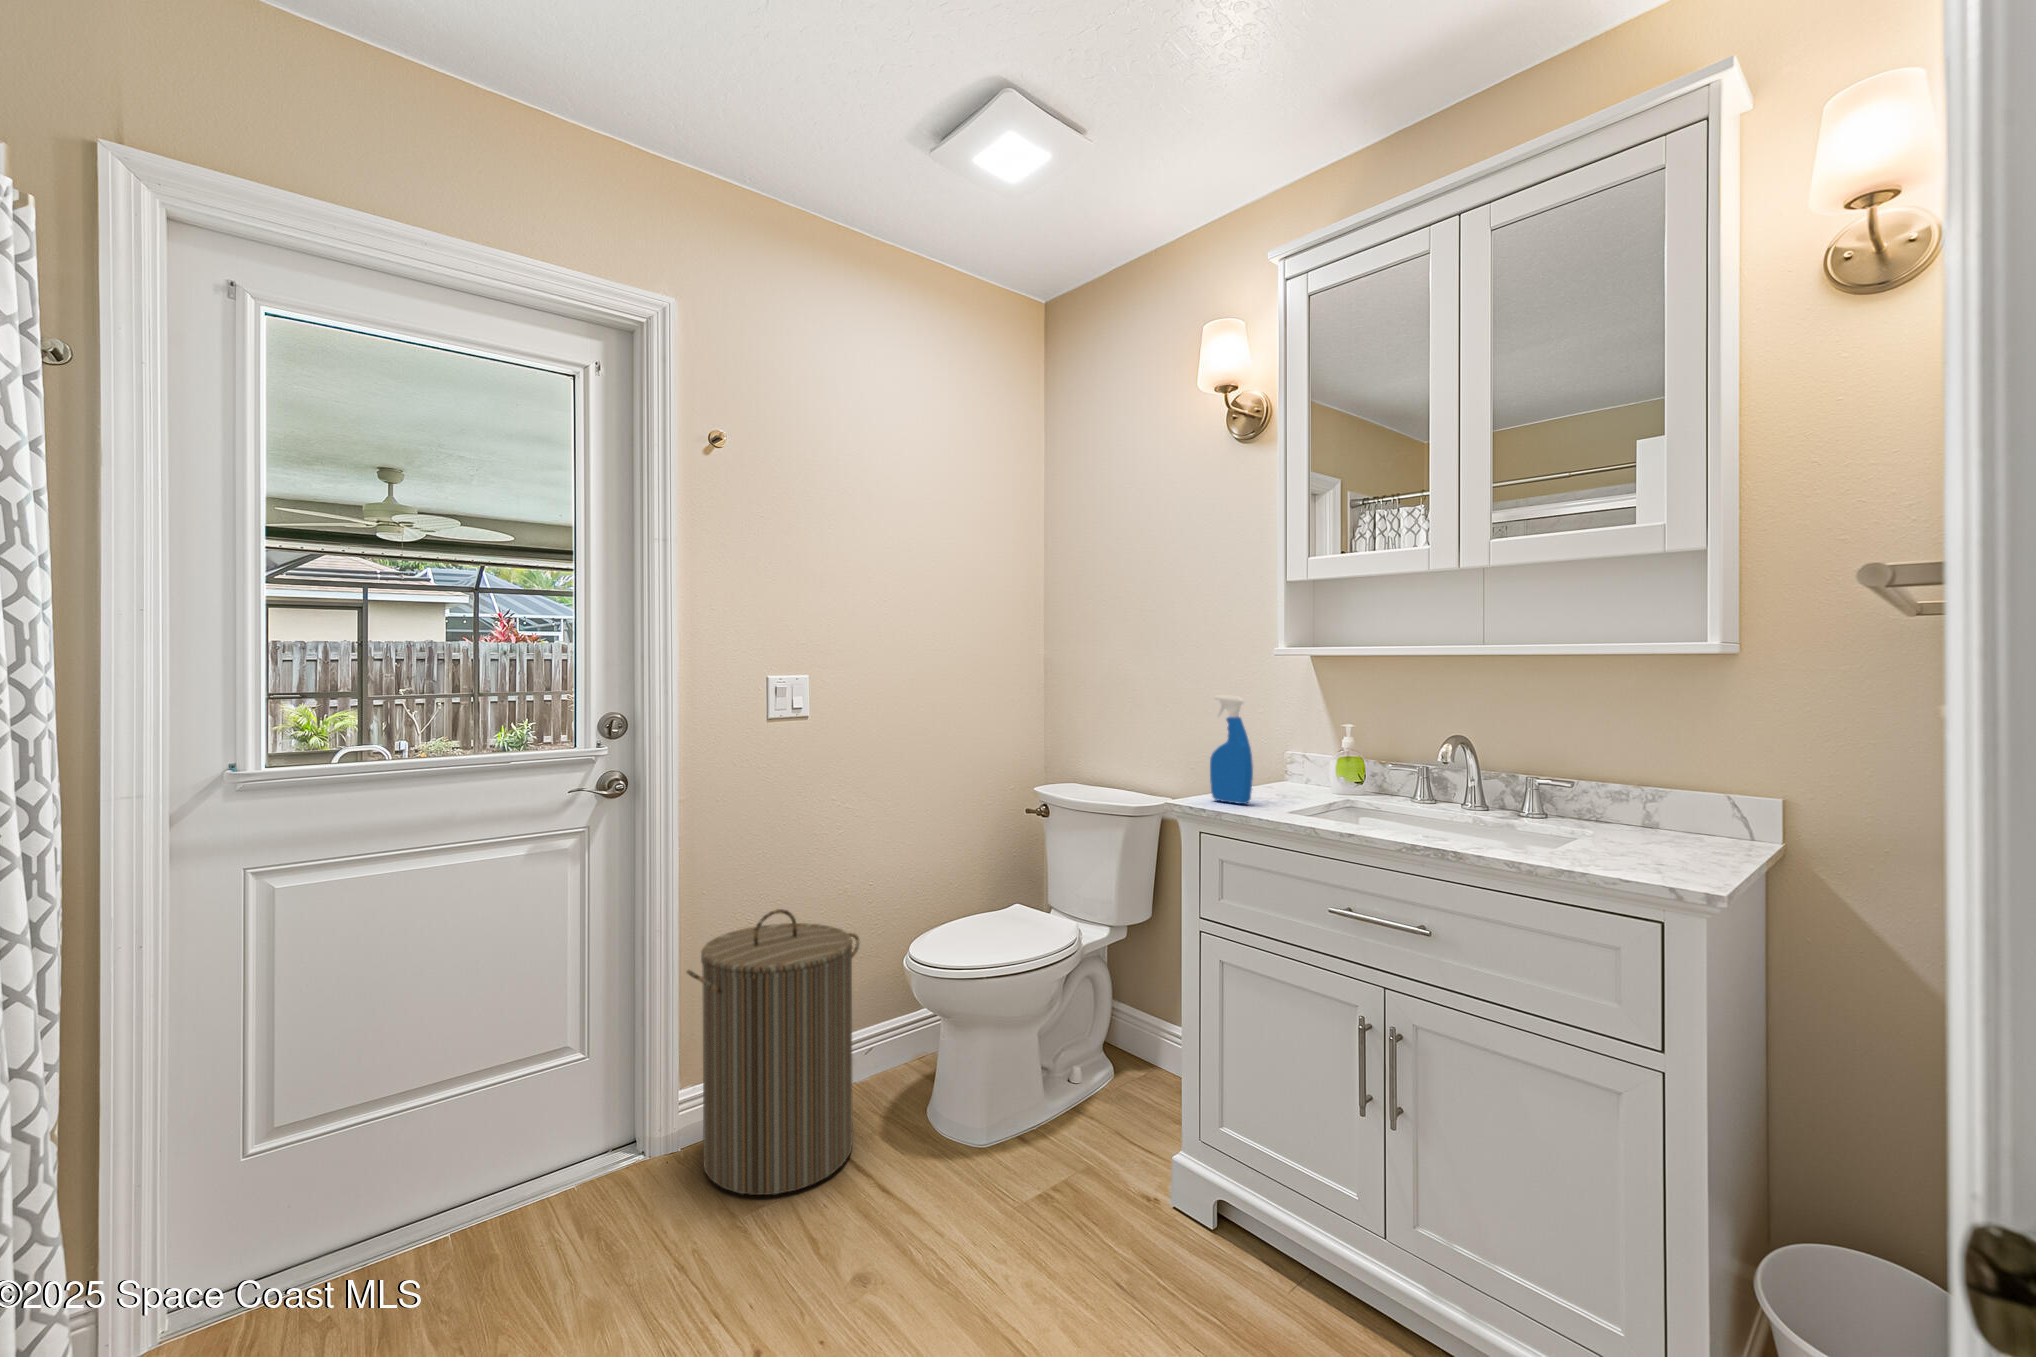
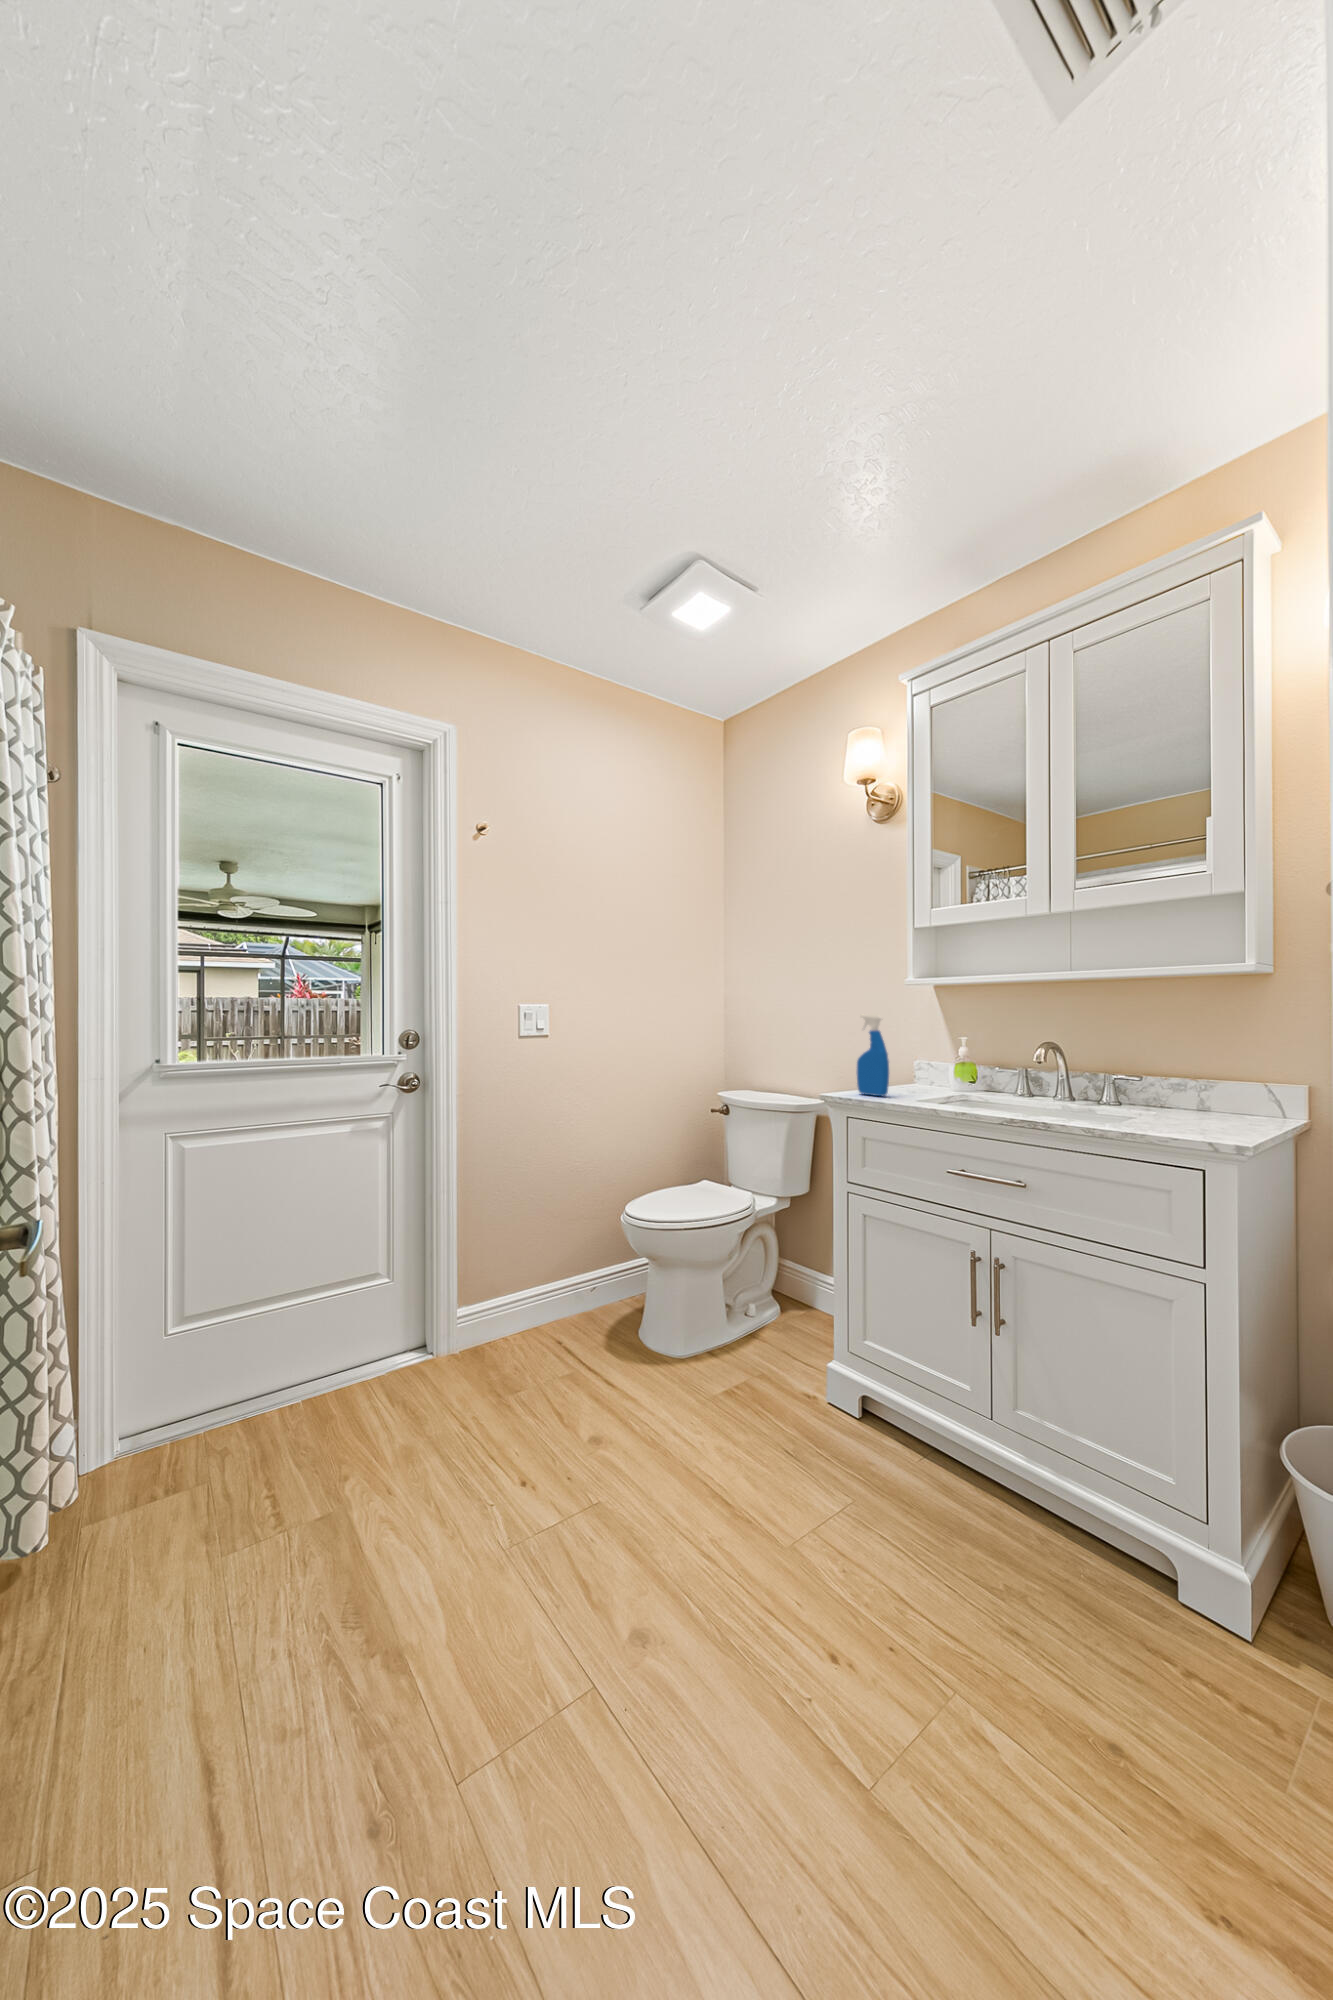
laundry hamper: present [687,909,860,1195] -> none [465,1174,592,1386]

